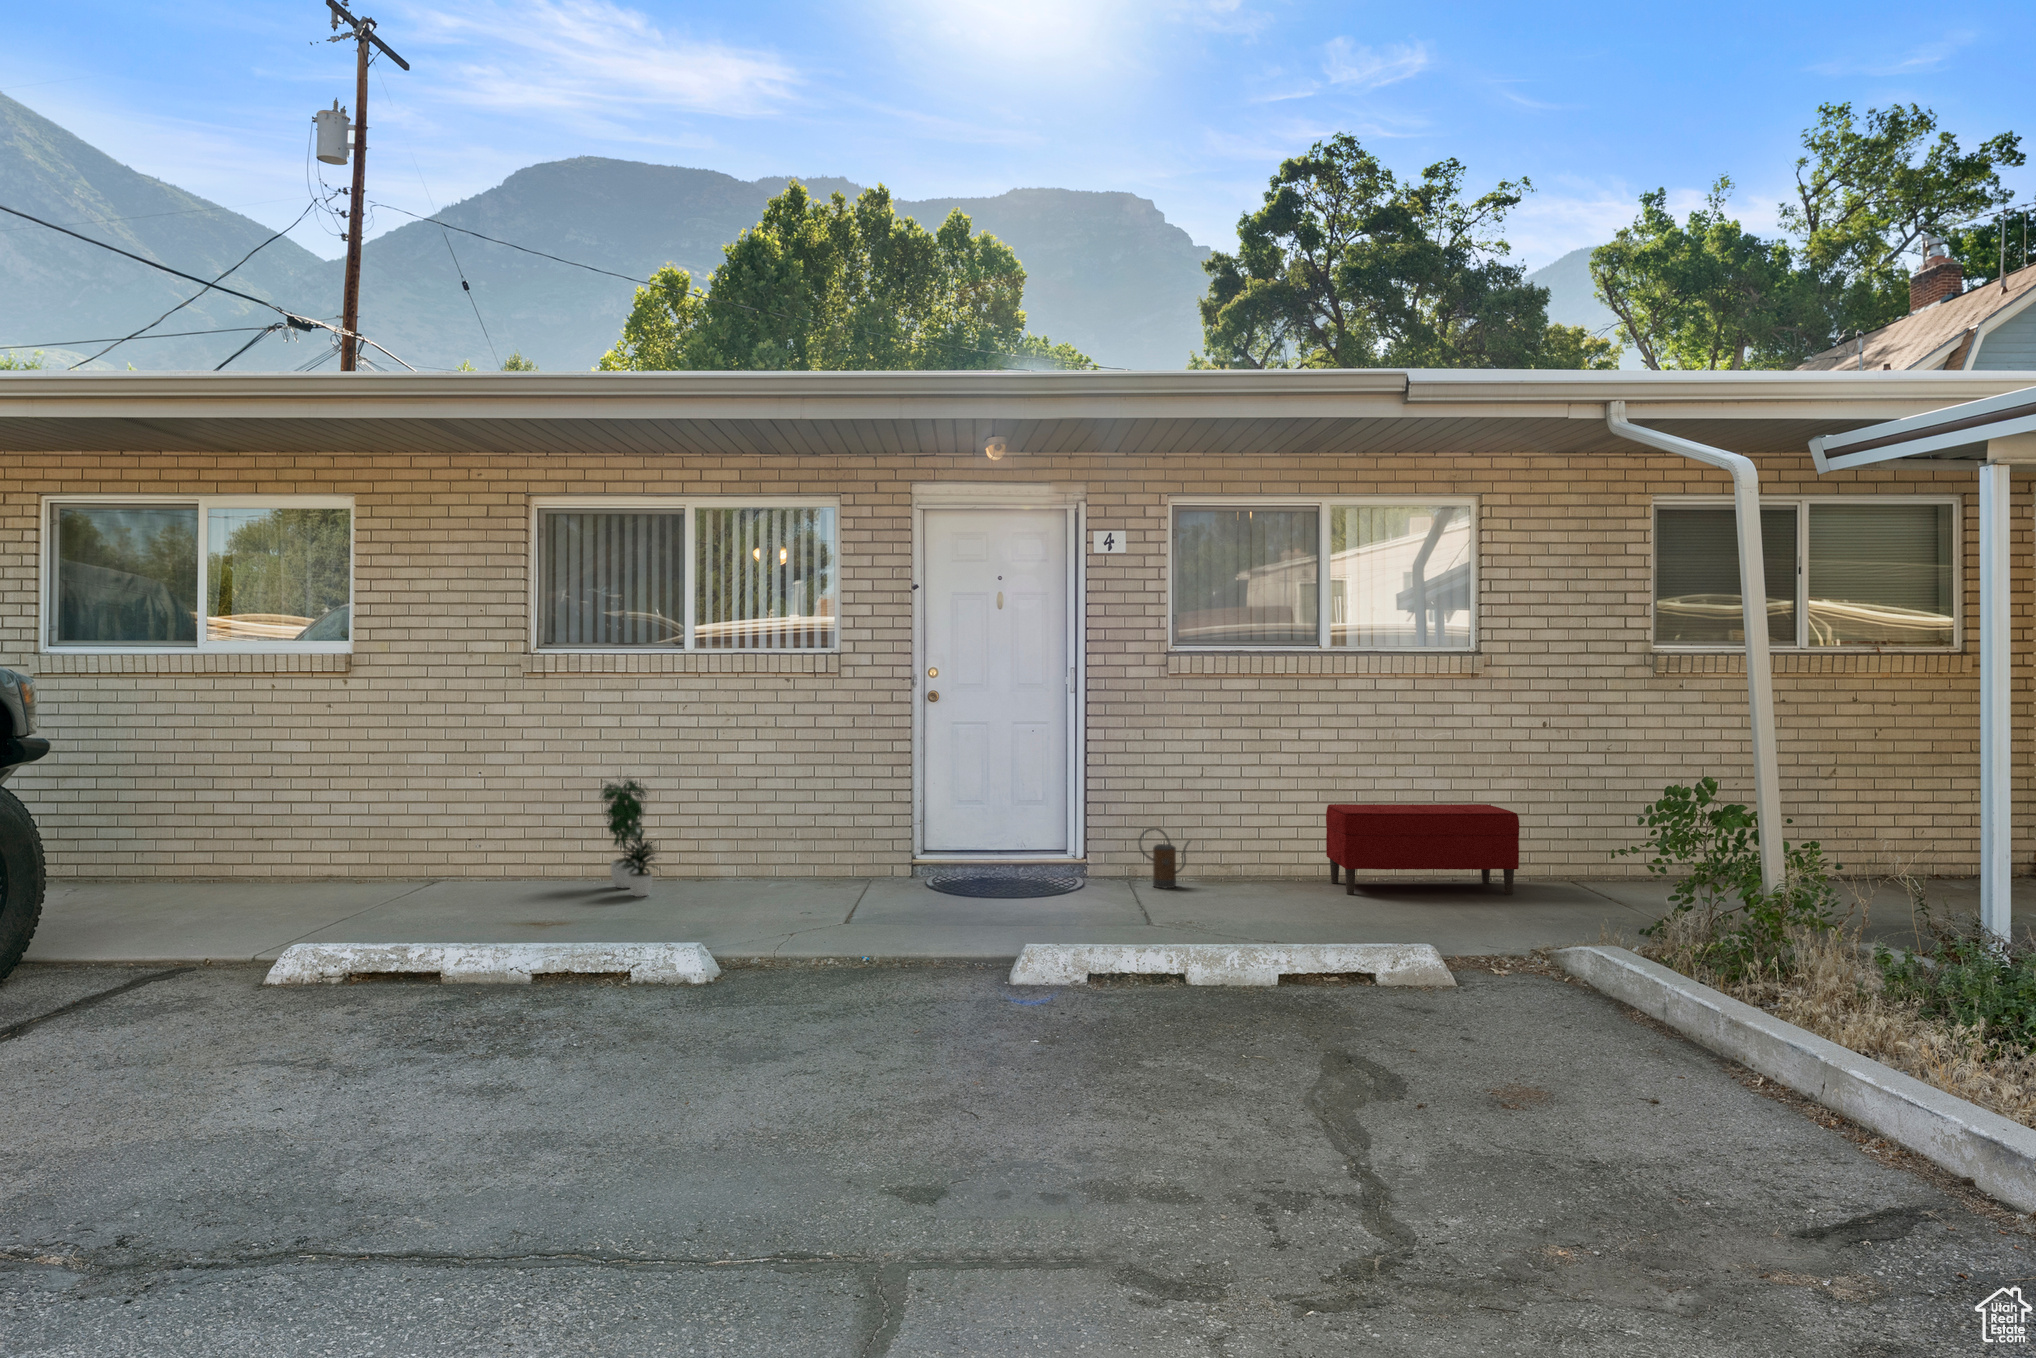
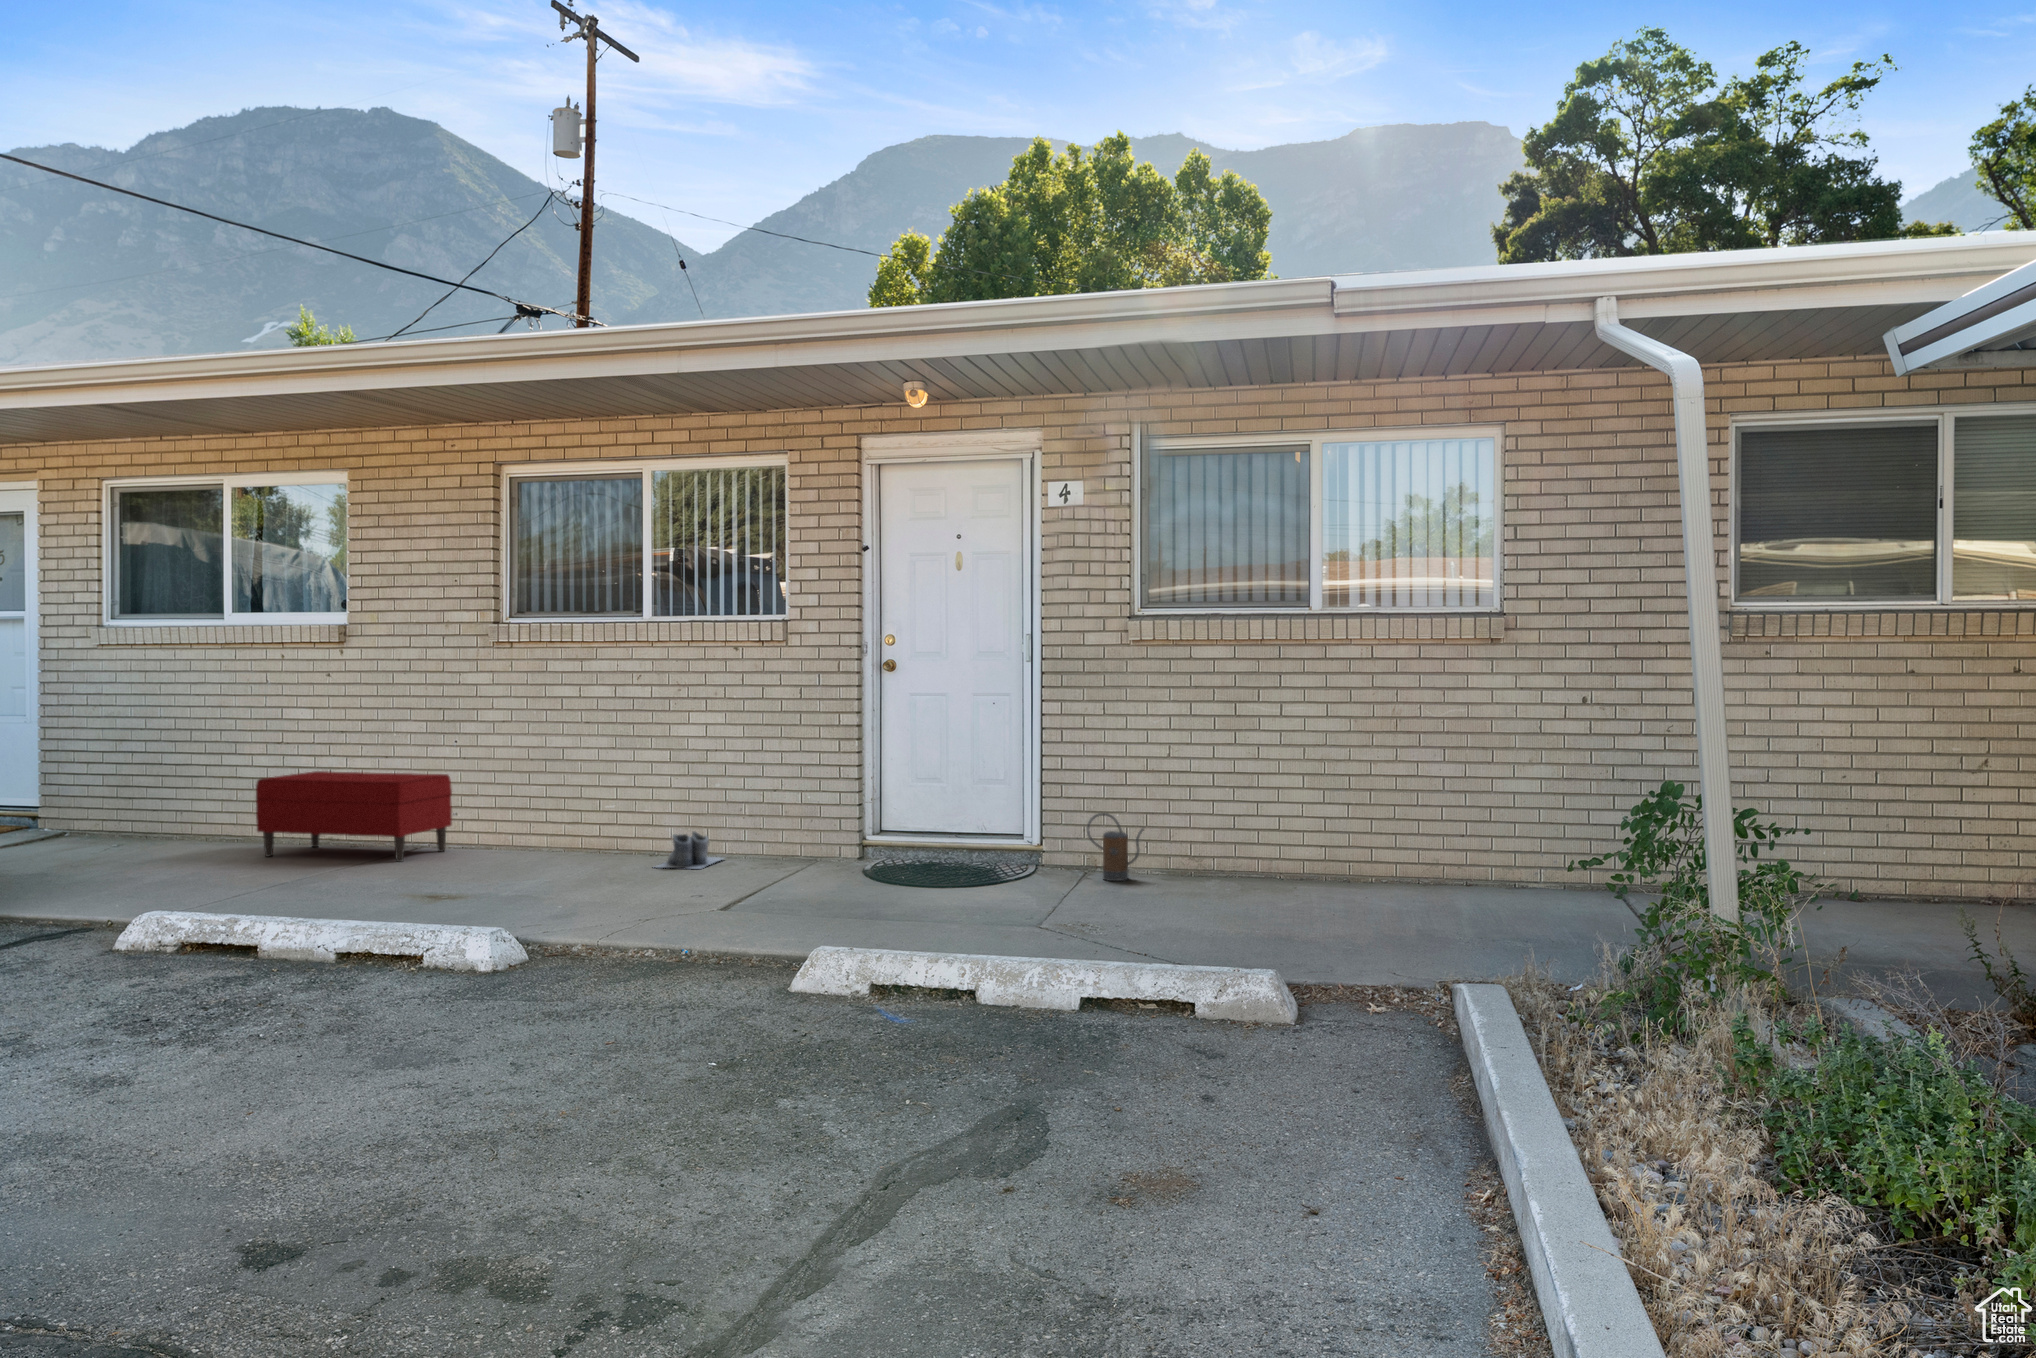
potted plant: present [599,777,661,897] -> none [544,740,602,869]
bench: present [1326,804,1519,895] -> present [256,771,452,862]
boots: none [718,856,779,892] -> present [656,832,722,869]

